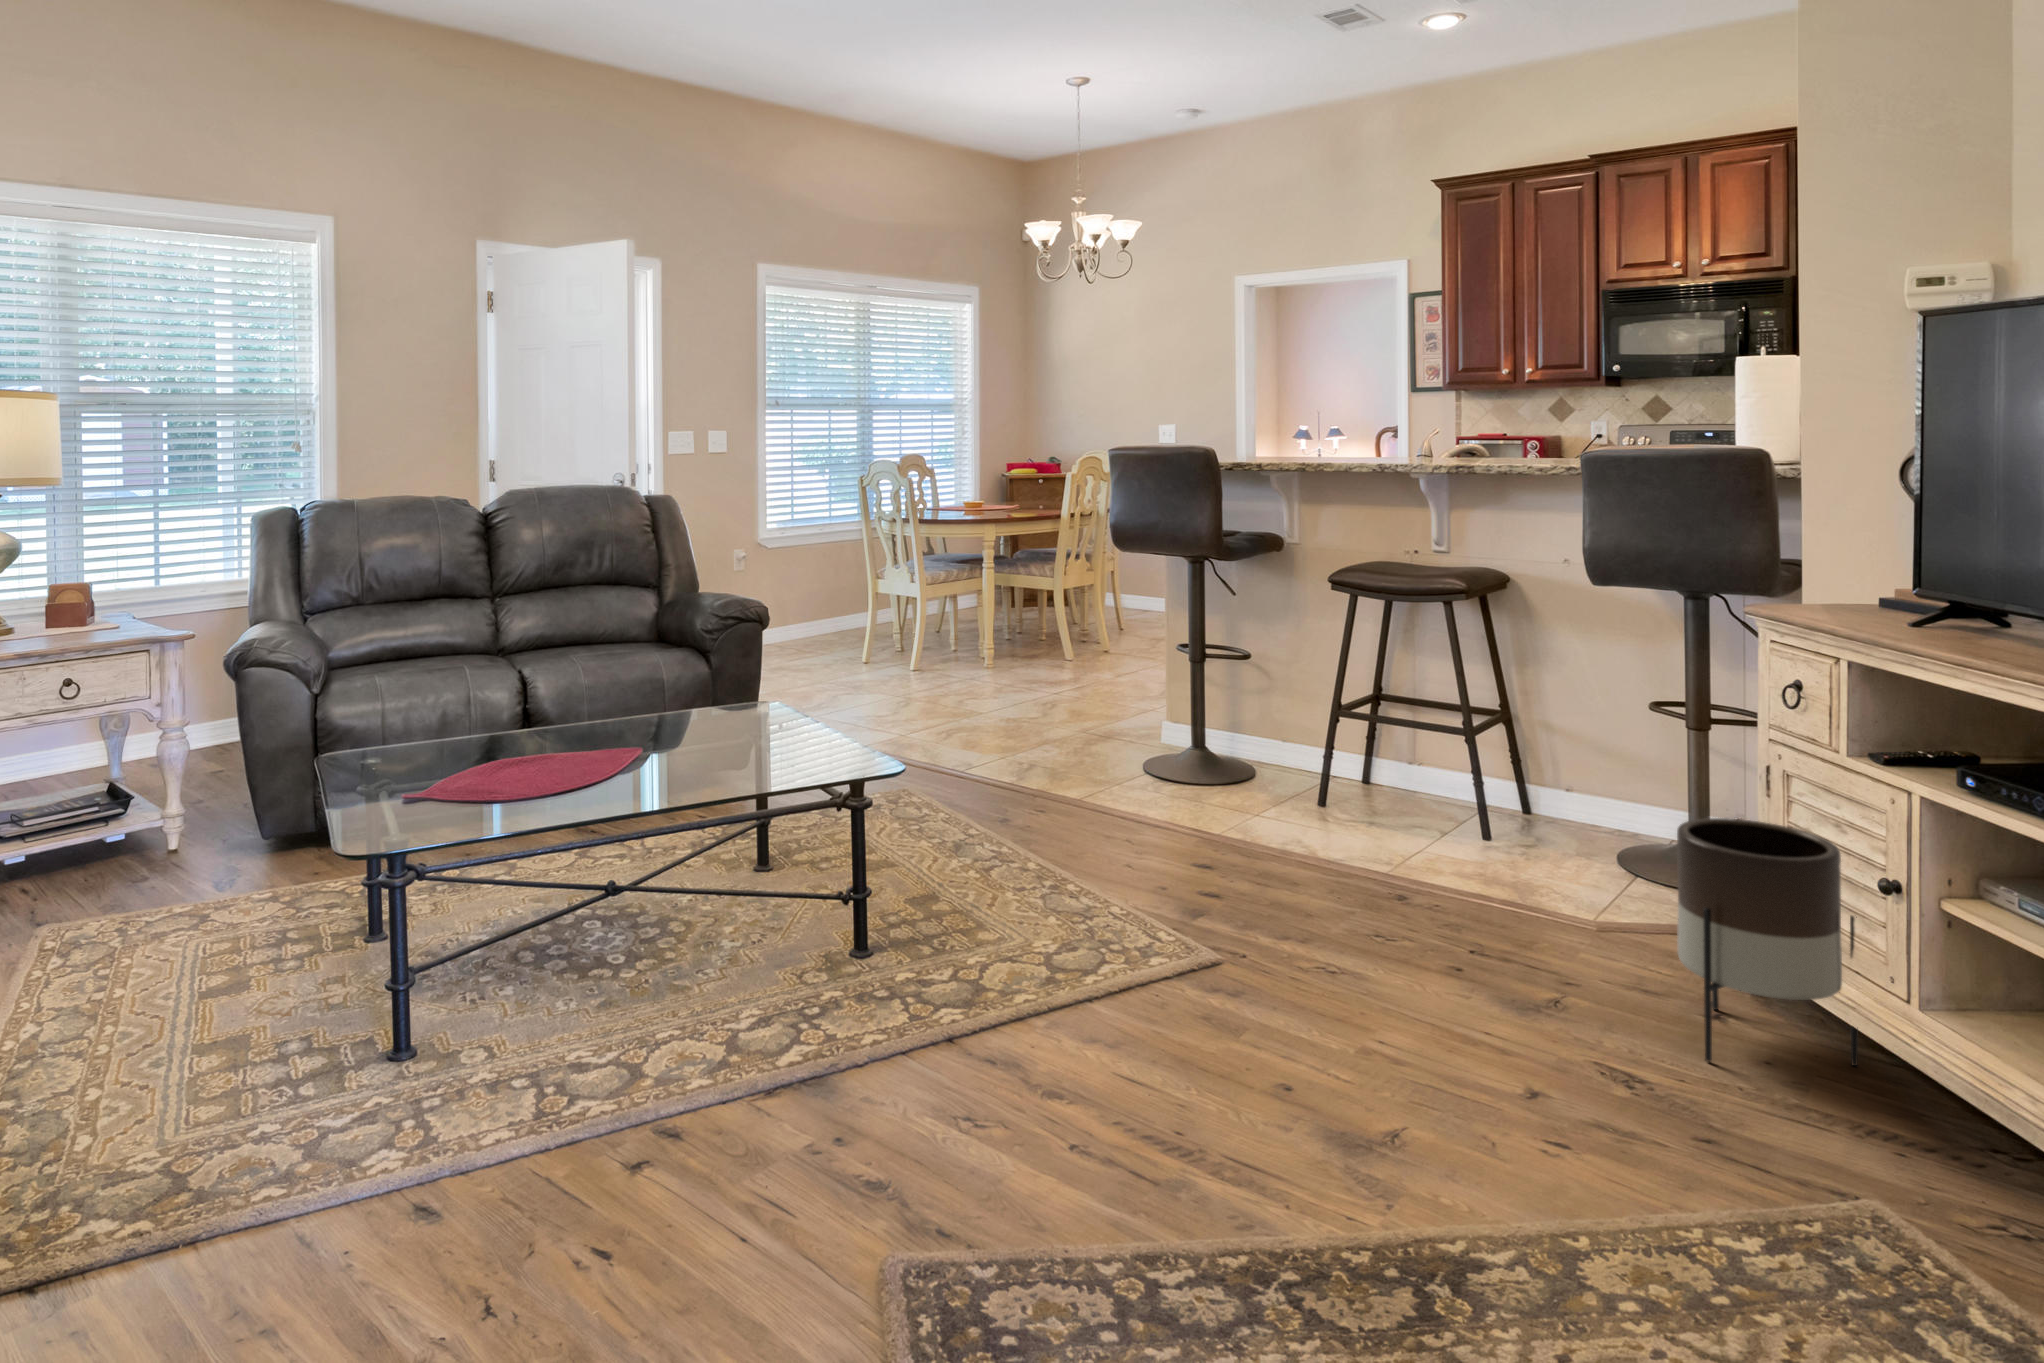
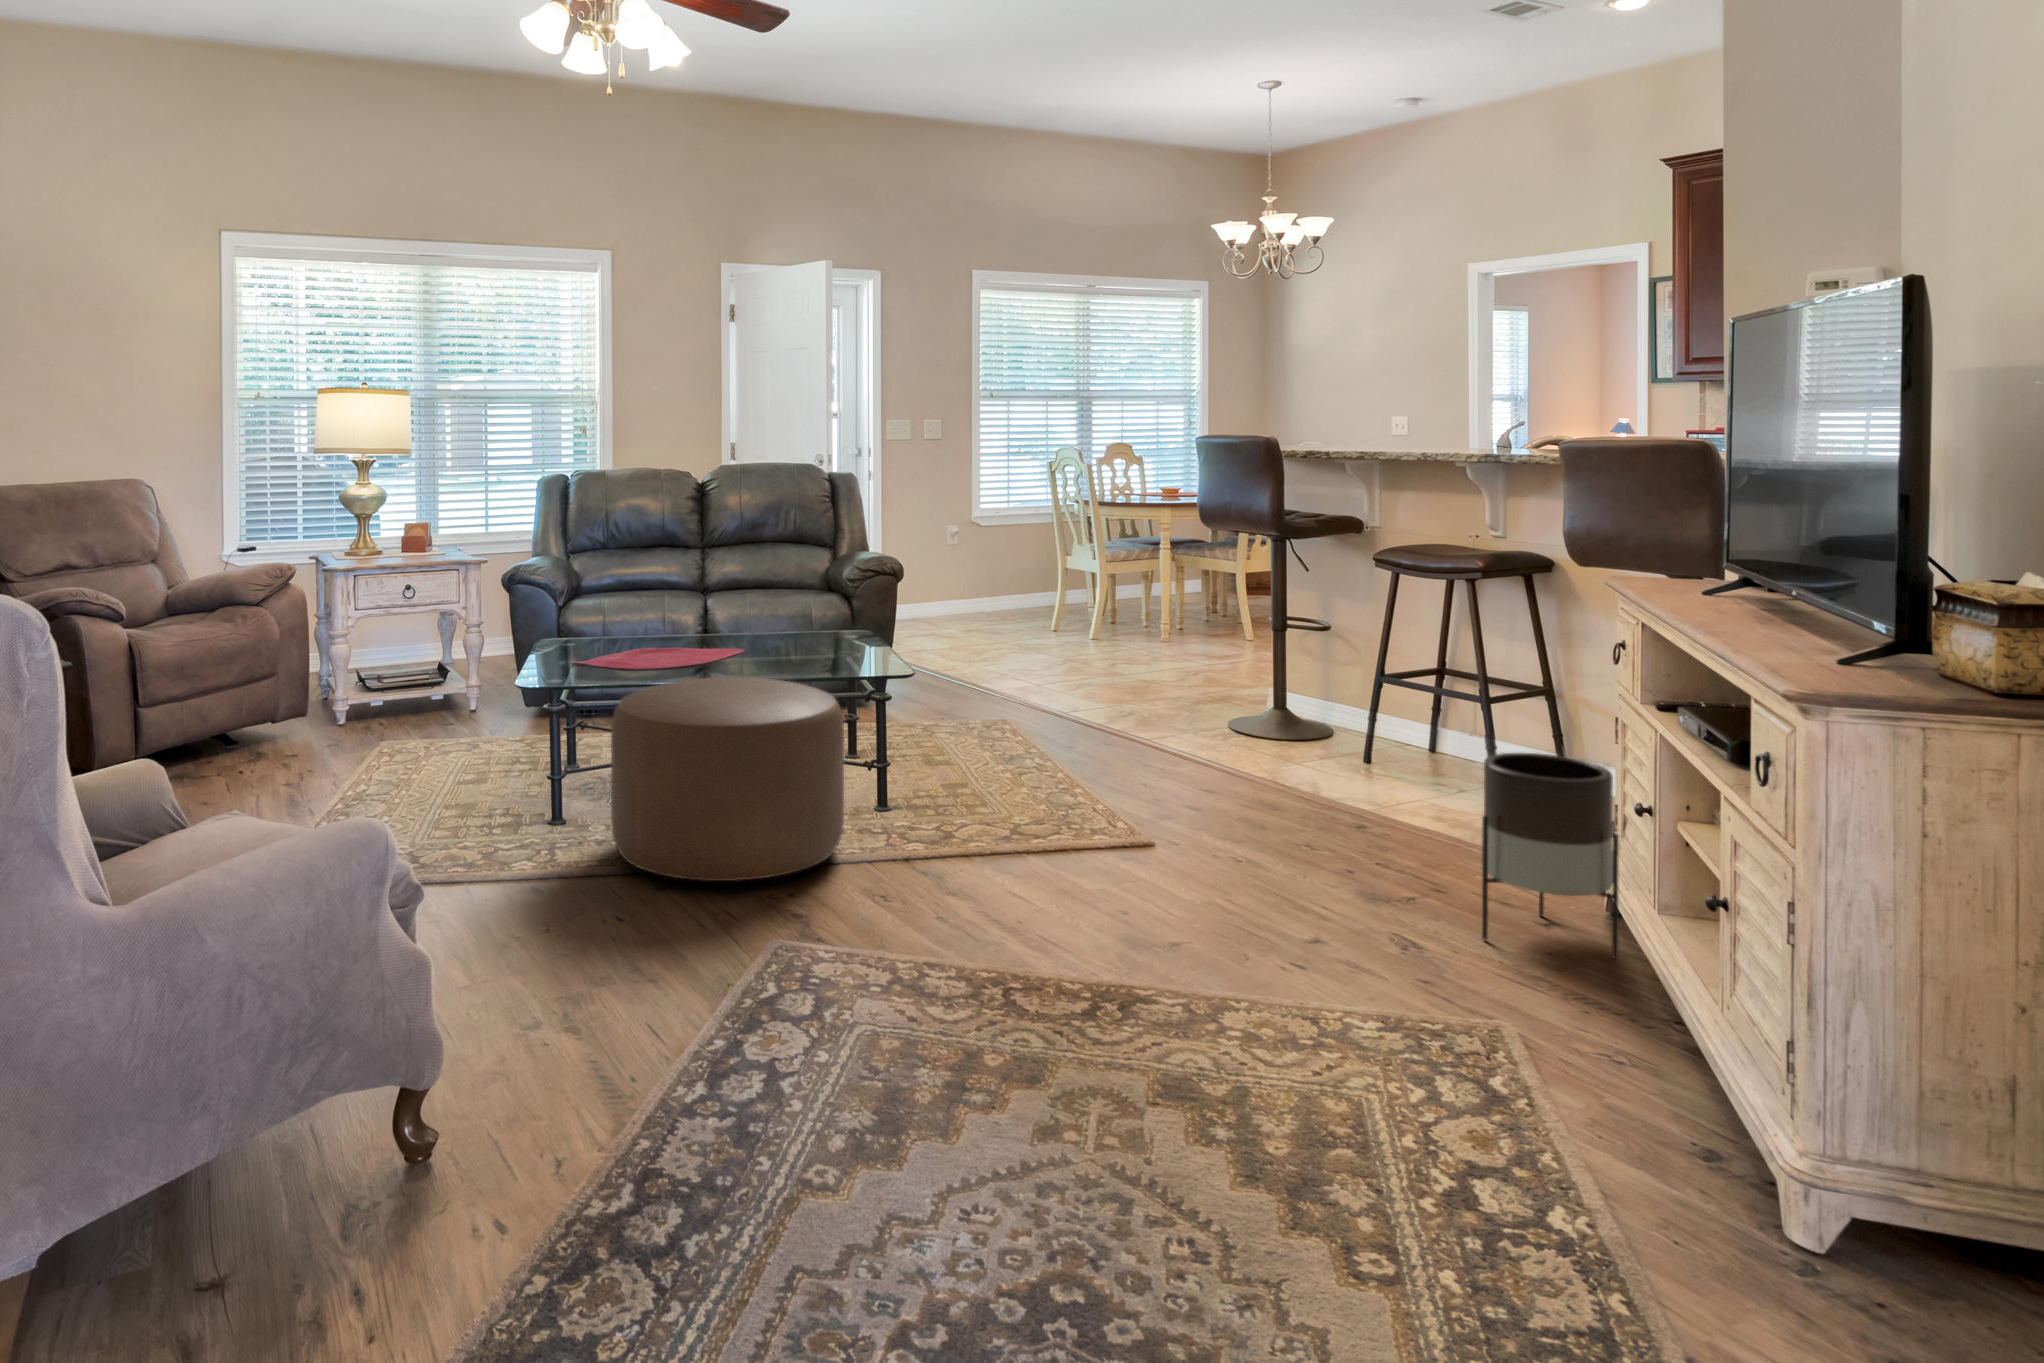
ottoman: none [522,802,871,1151] -> present [611,677,844,881]

